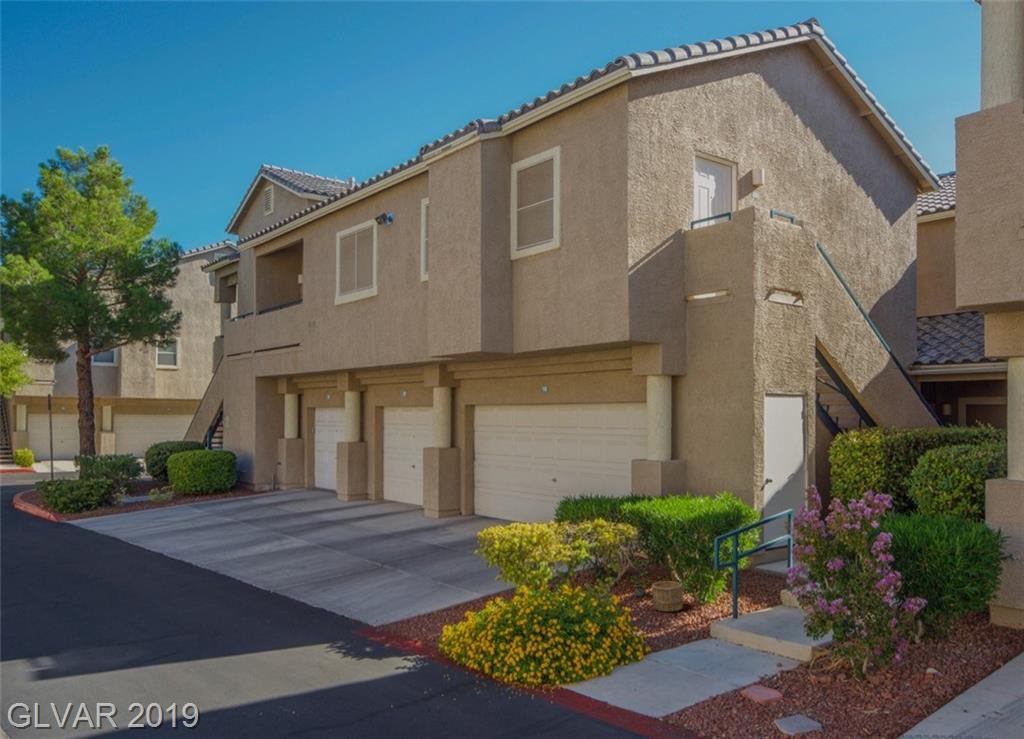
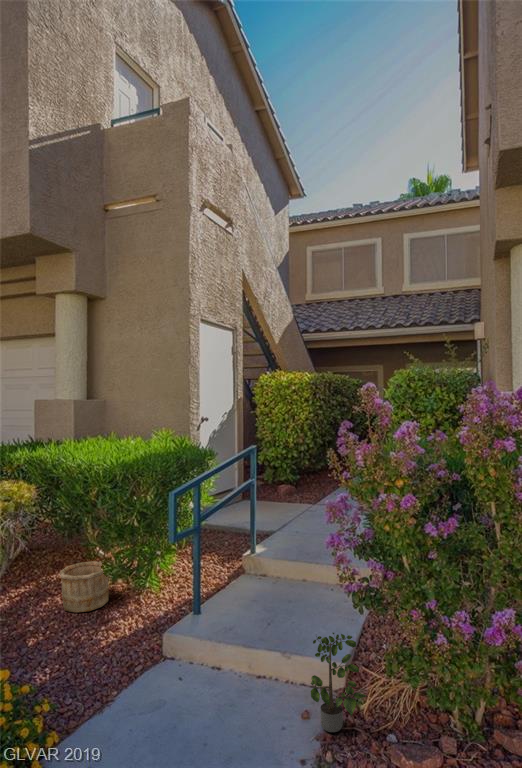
potted plant: present [630,560,650,596] -> present [311,633,367,732]

